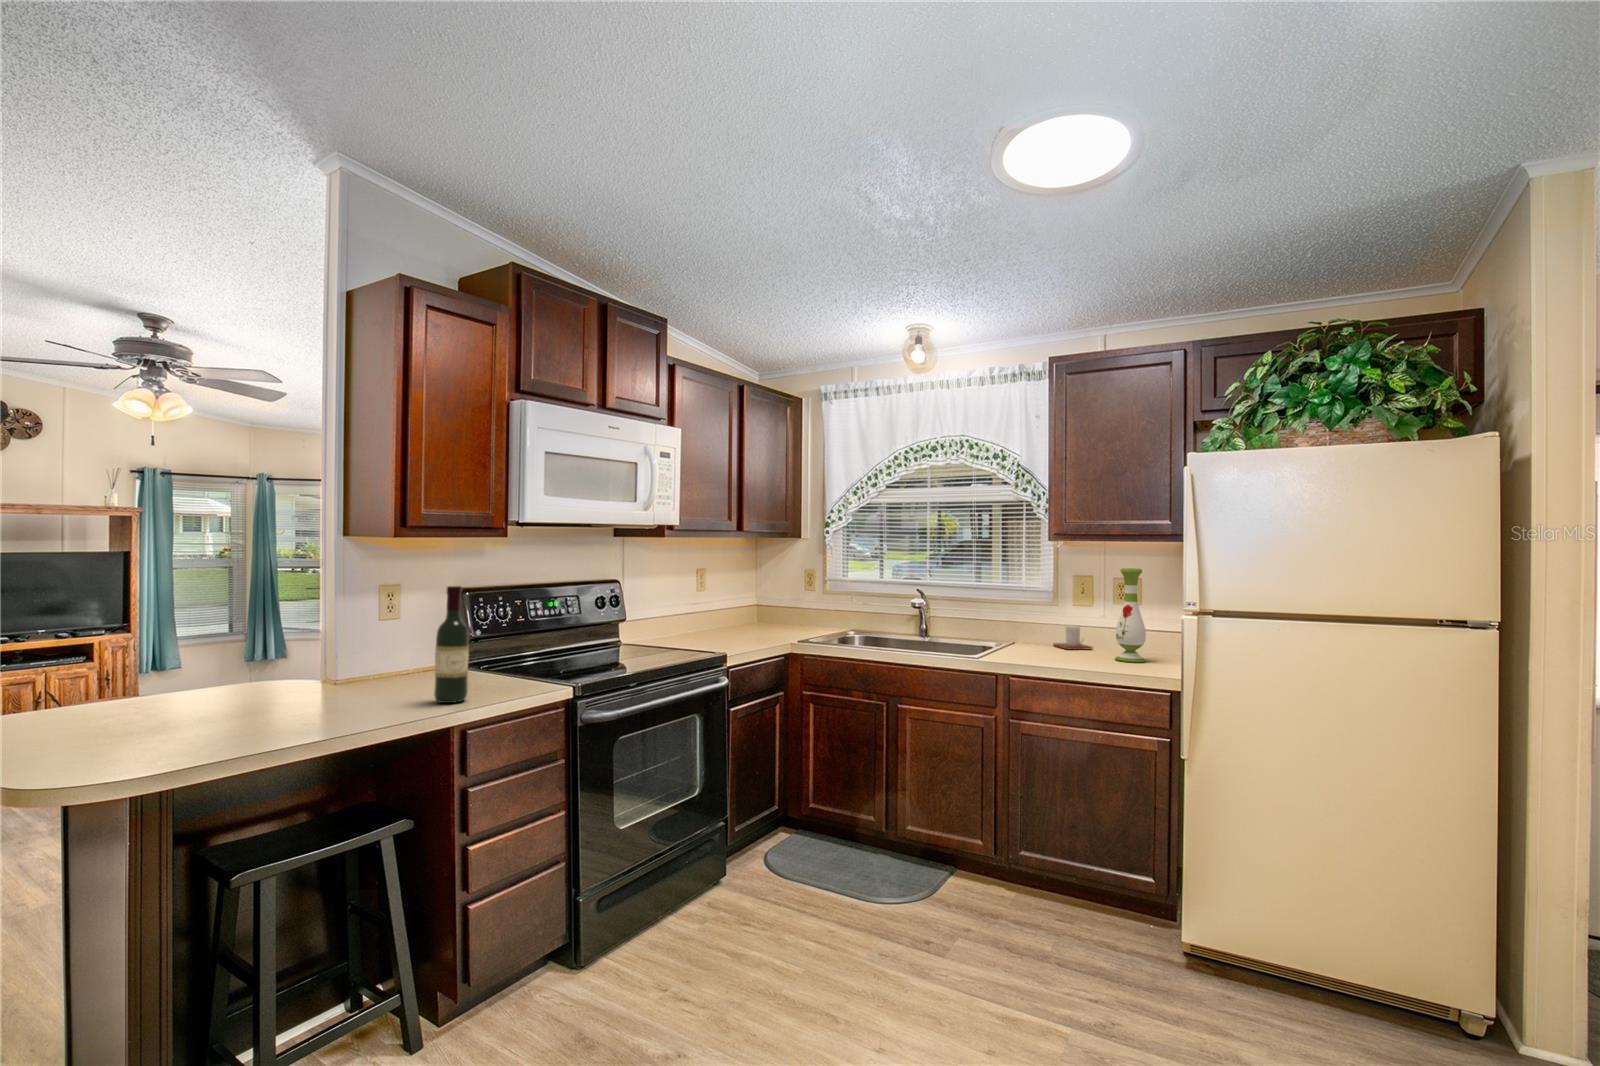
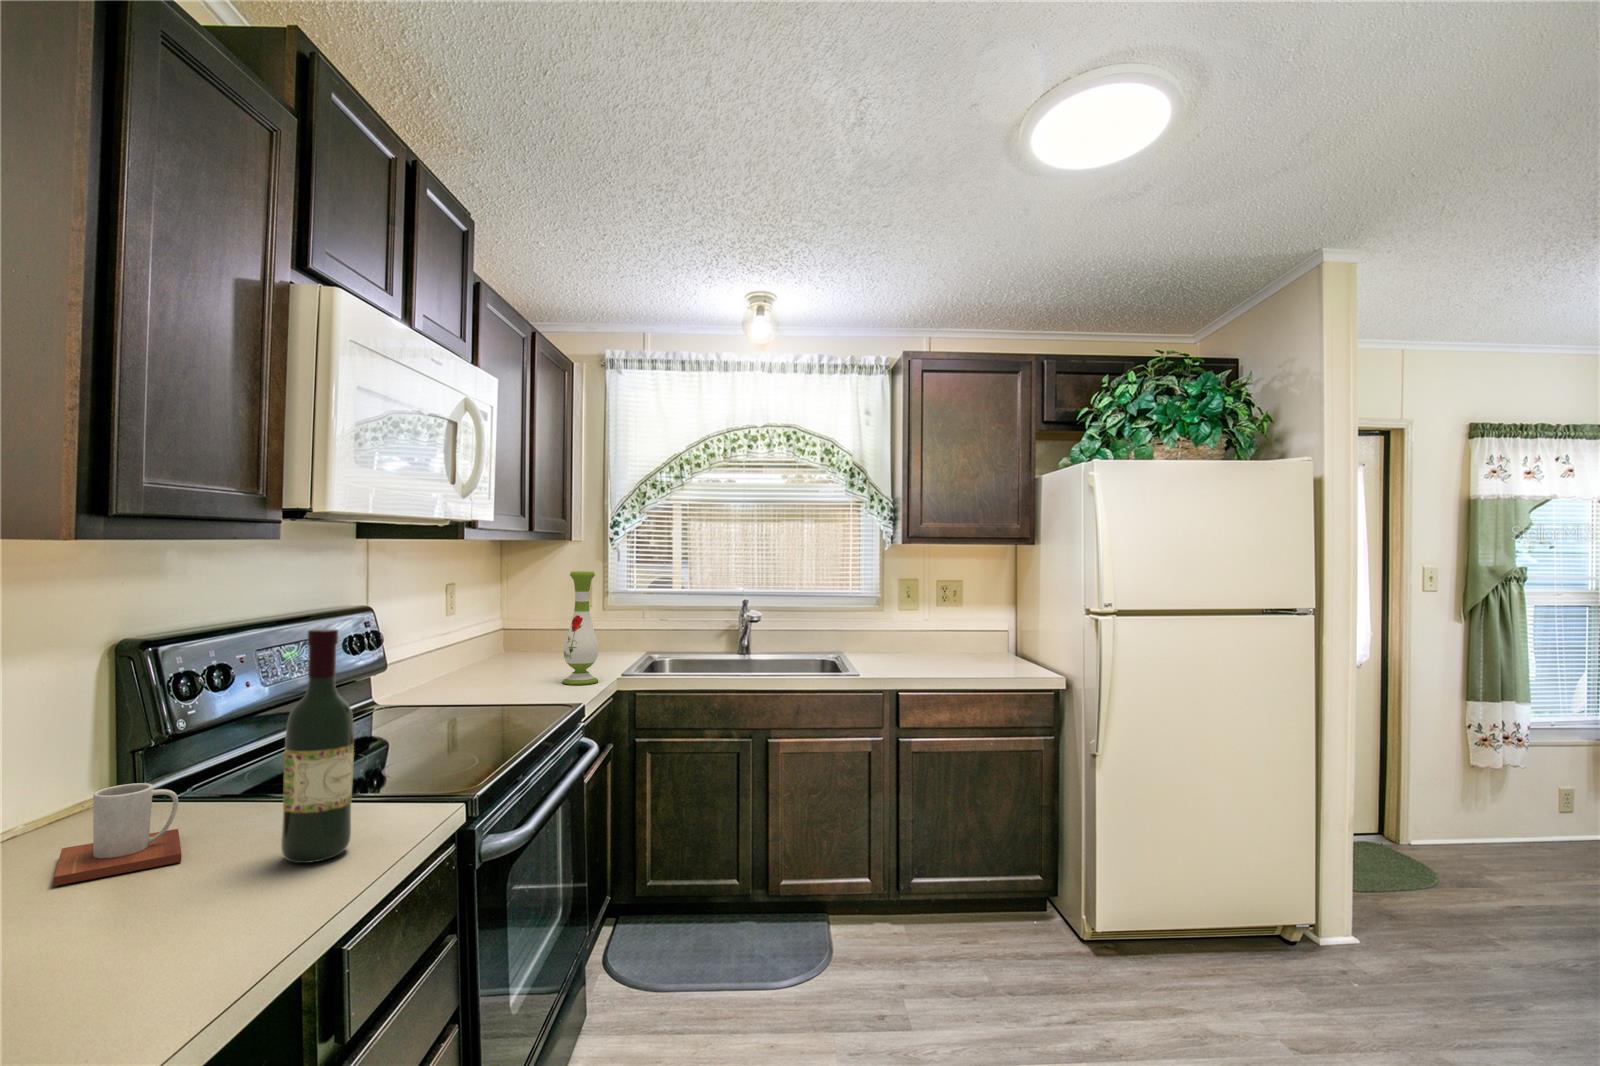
vase: present [1115,568,1146,662] -> present [562,571,598,685]
mug: present [1053,626,1093,650] -> present [54,783,182,886]

